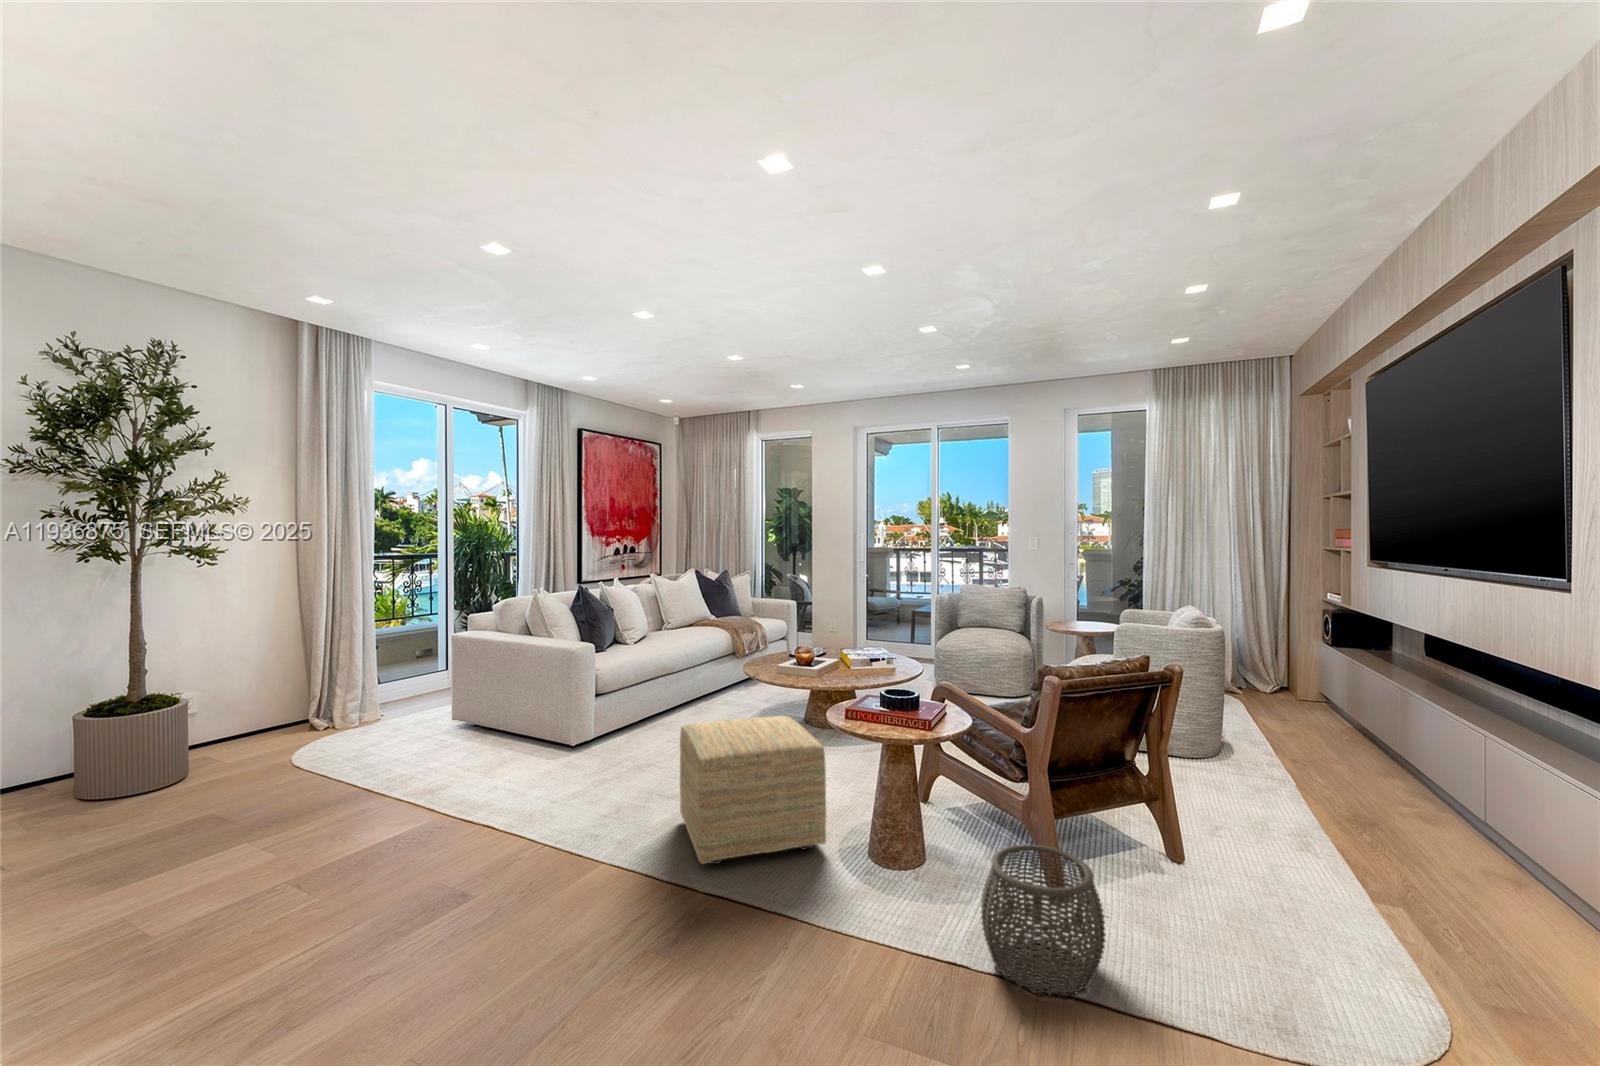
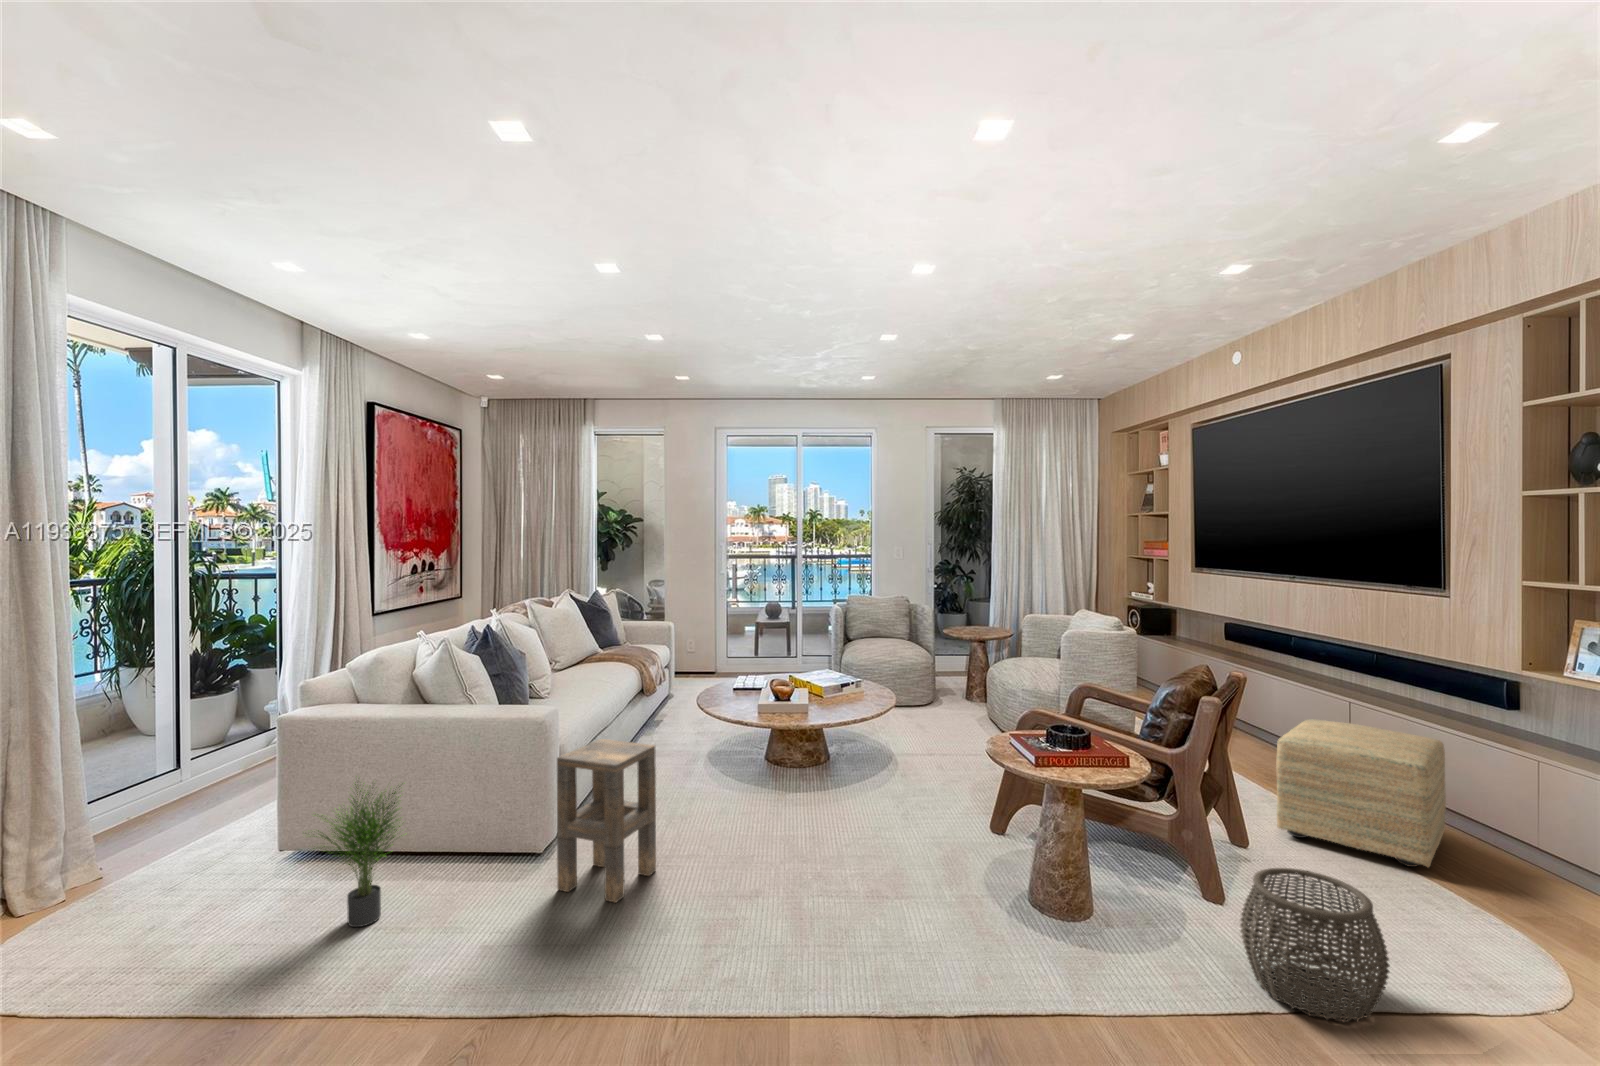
side table: none [565,674,637,791] -> present [557,739,656,903]
potted plant: none [416,679,482,777] -> present [314,784,401,927]
ottoman: present [680,716,826,864] -> present [1276,720,1446,867]

